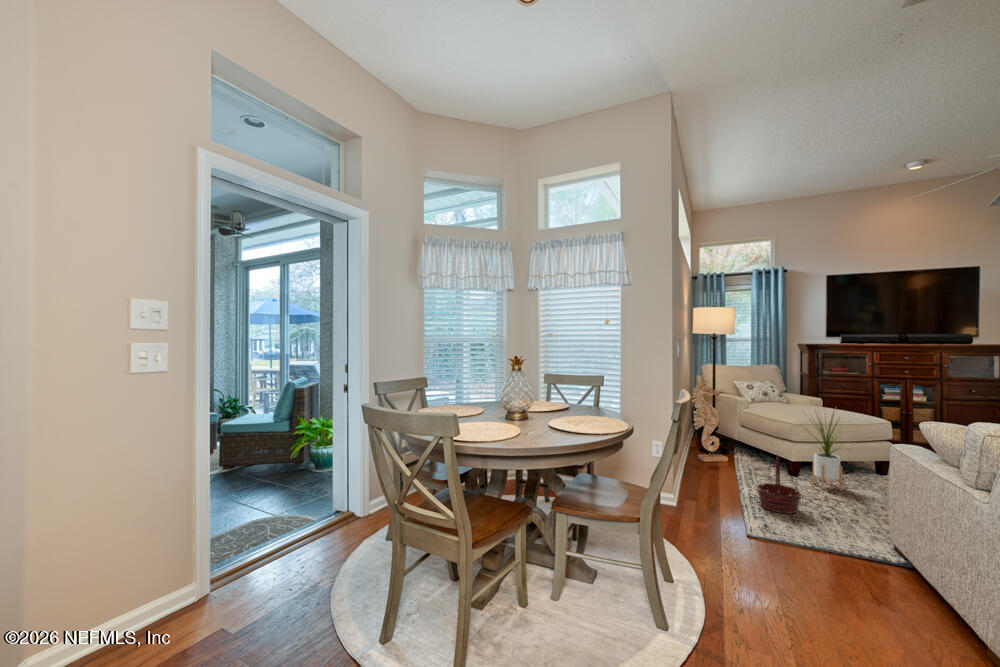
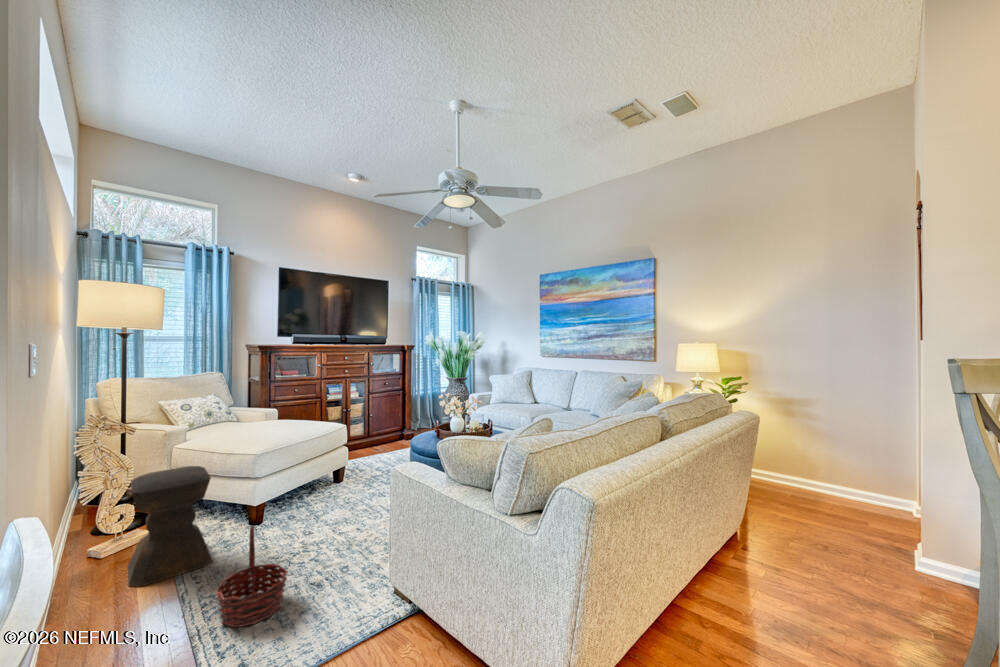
house plant: present [810,411,843,490] -> none [269,419,332,535]
stool: none [716,419,761,482] -> present [128,466,212,587]

